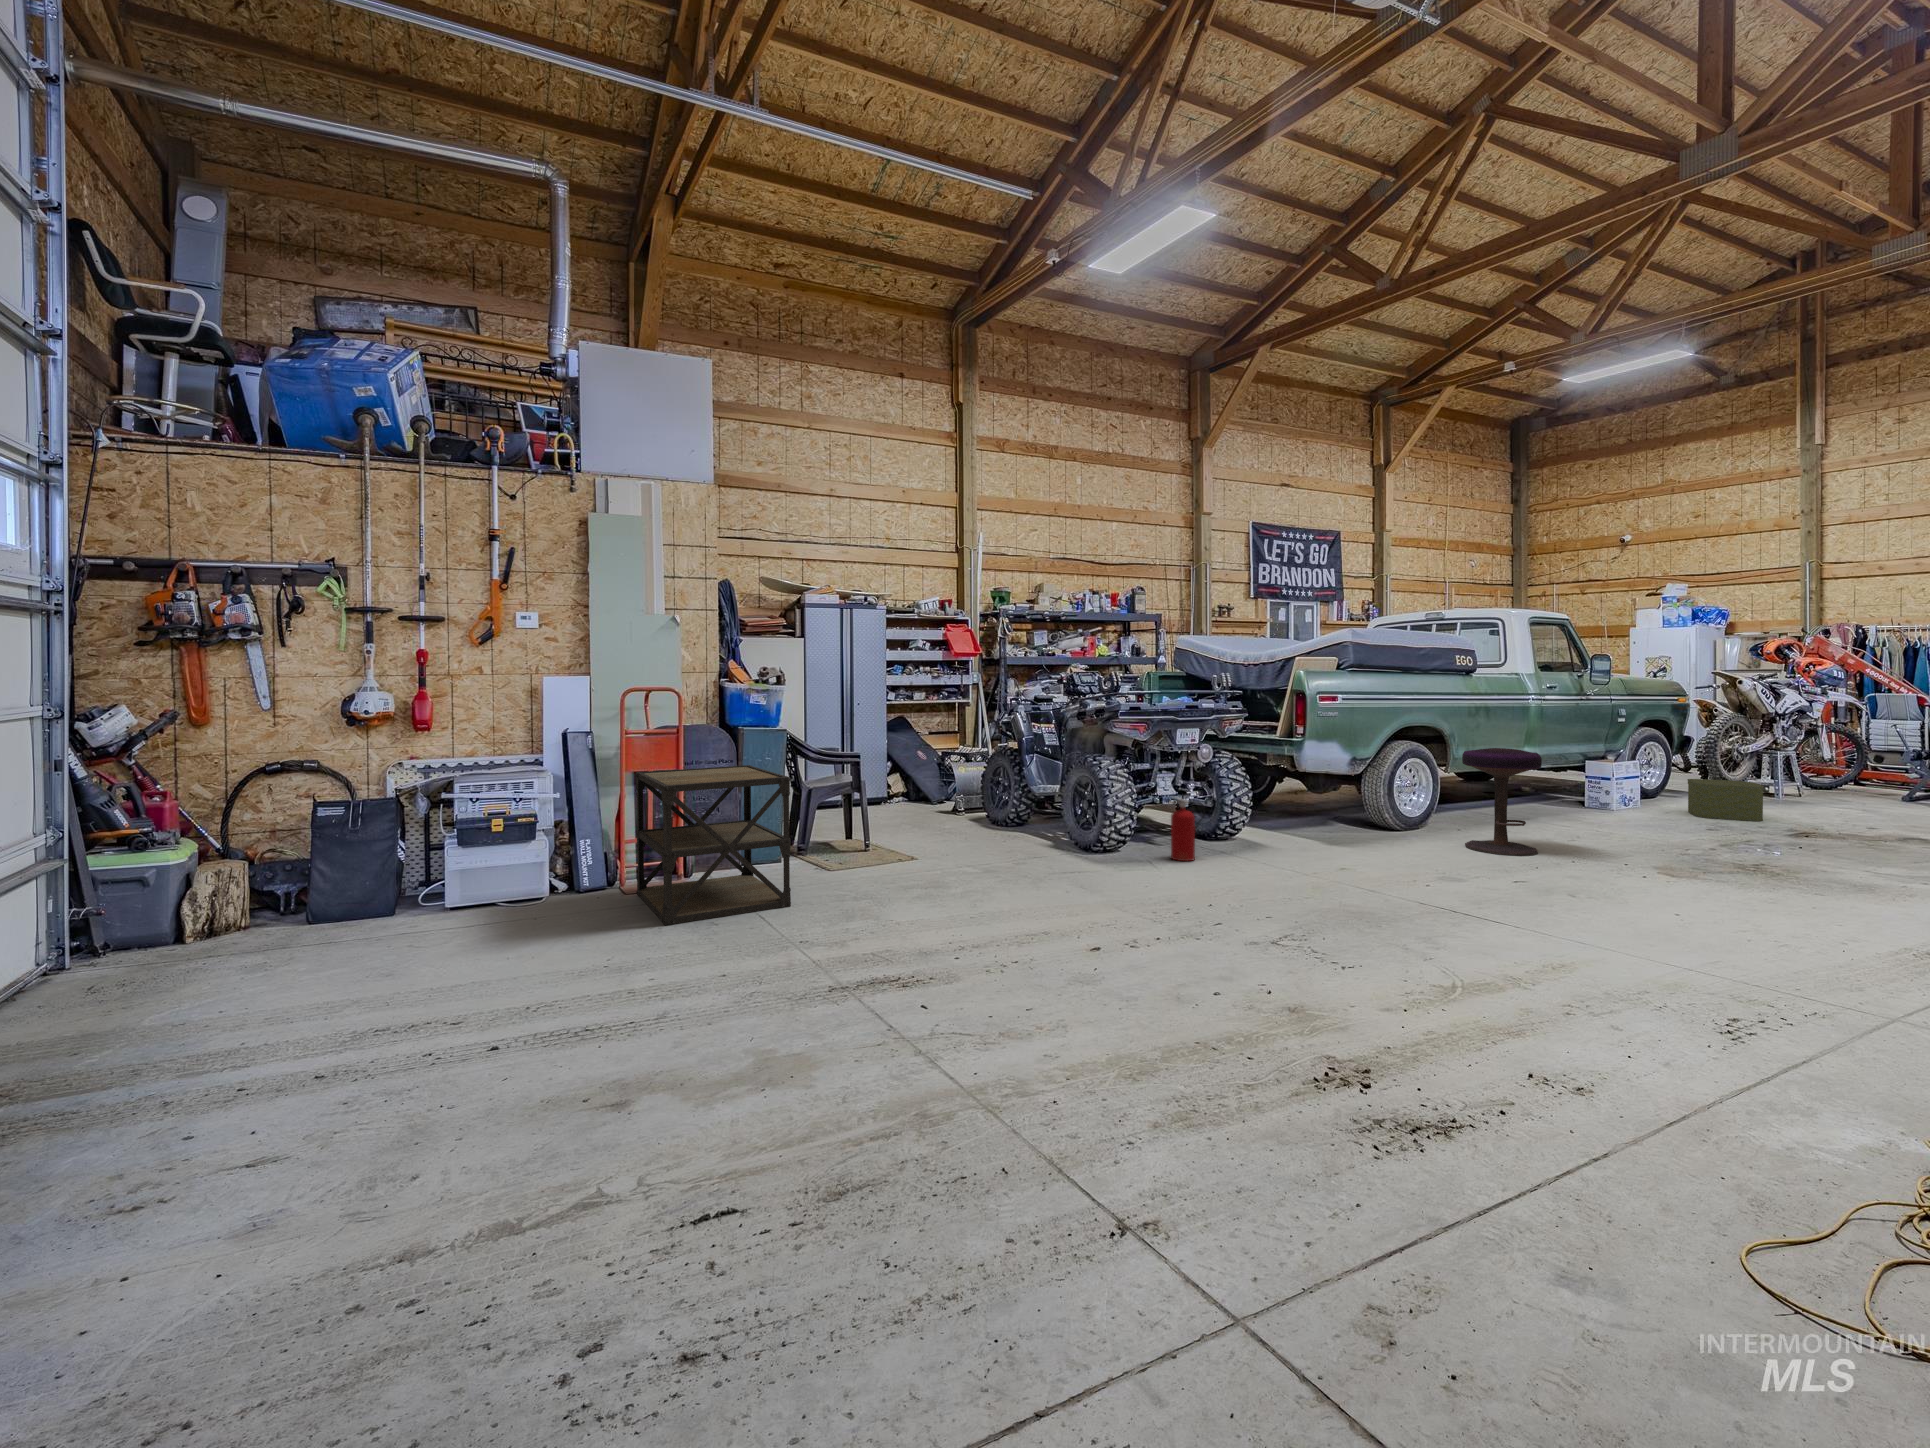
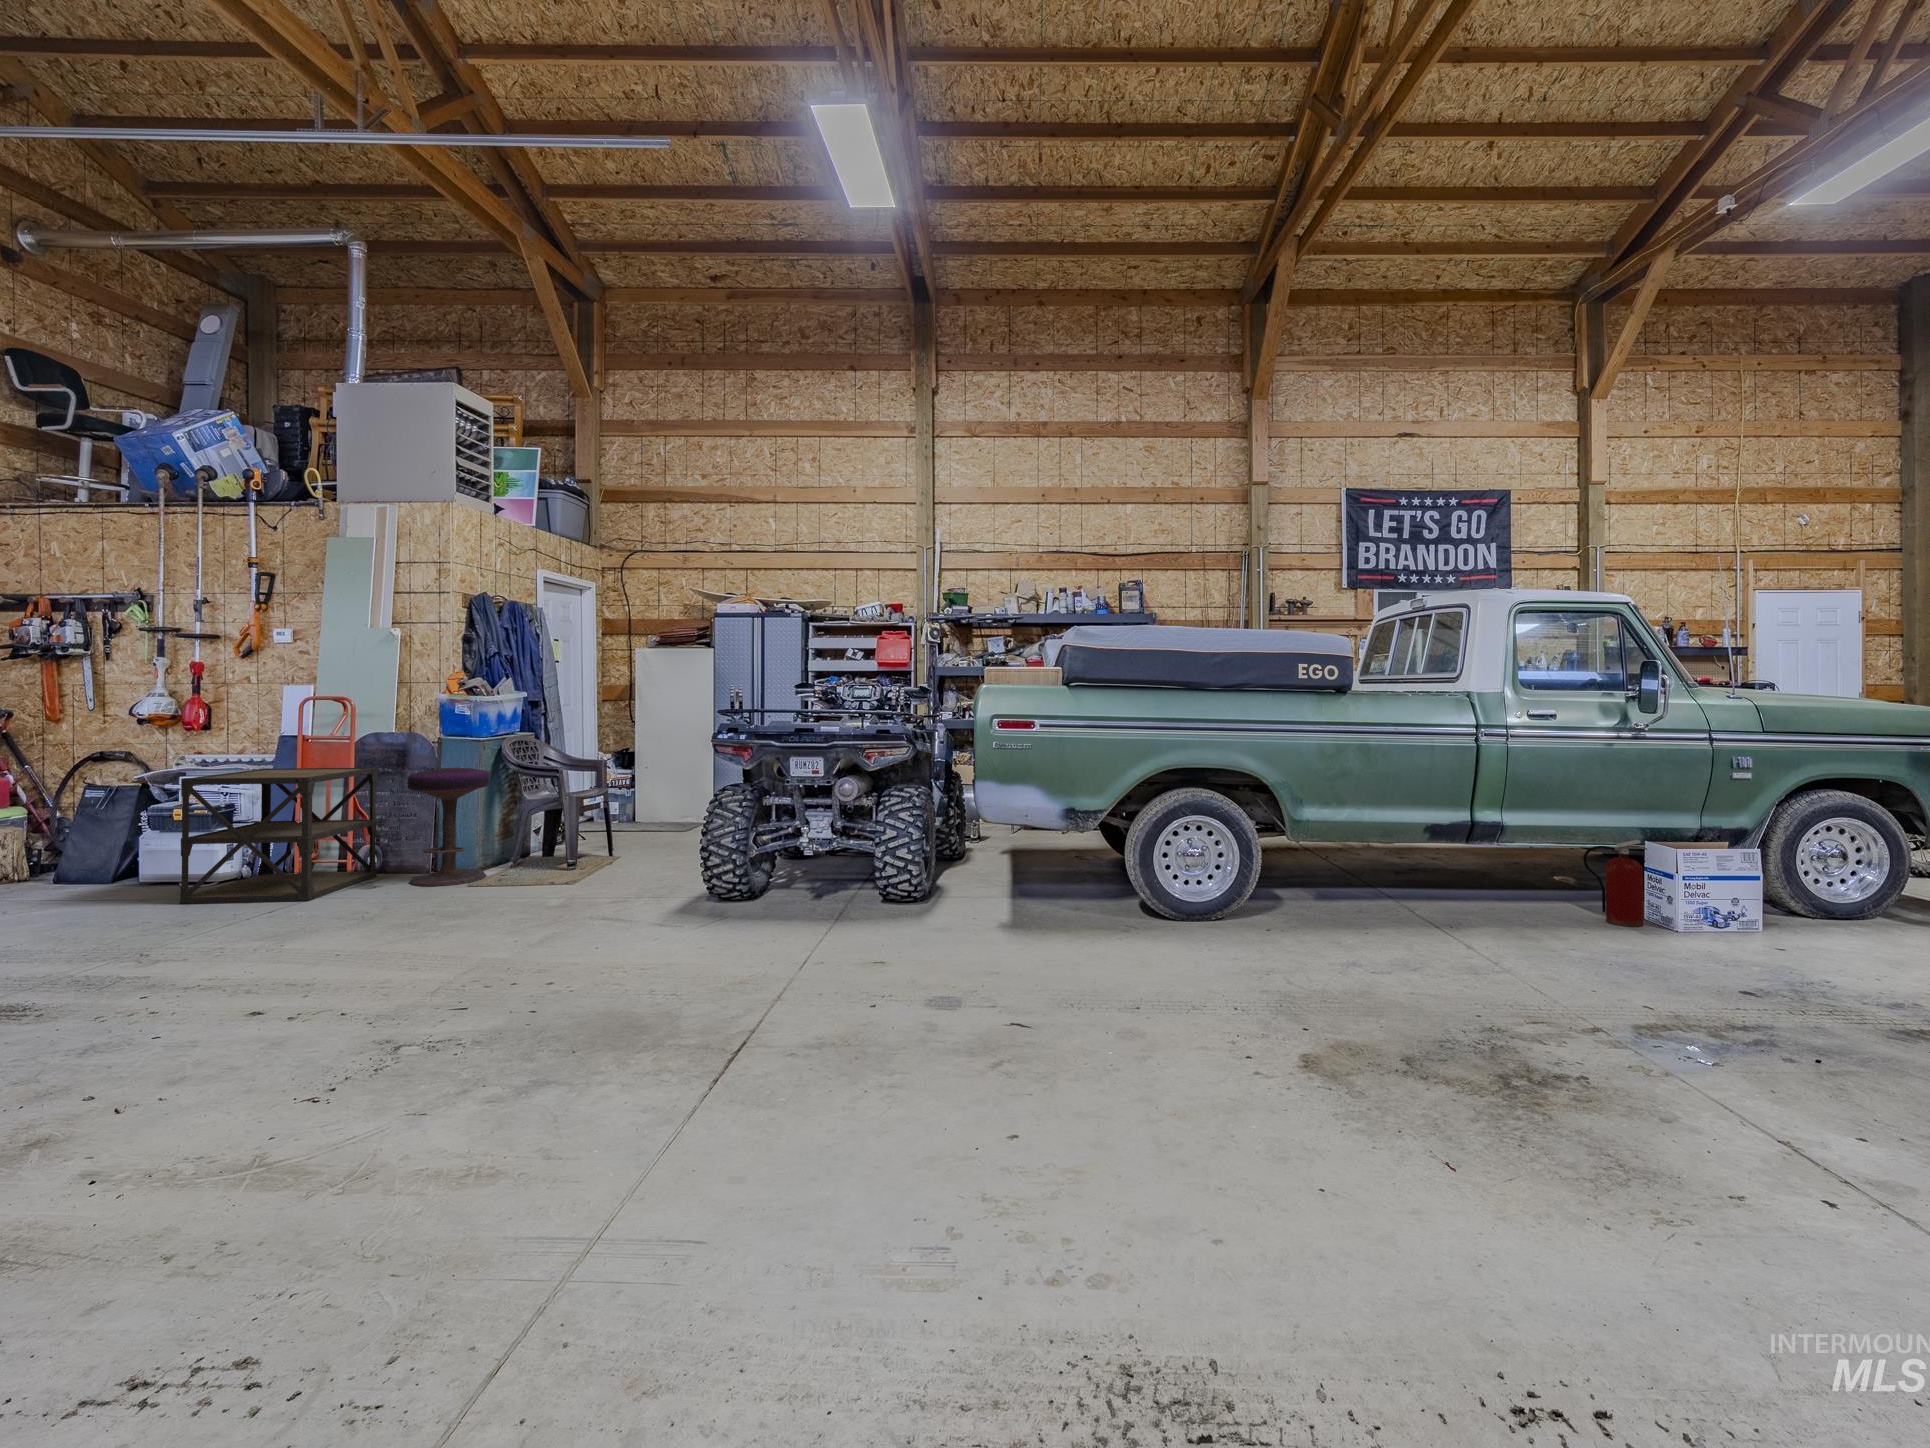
stool: present [1462,748,1542,856] -> present [407,768,490,886]
storage box: present [1688,779,1764,821] -> none [1765,865,1899,949]
fire extinguisher: present [1169,798,1205,861] -> present [1583,840,1647,927]

